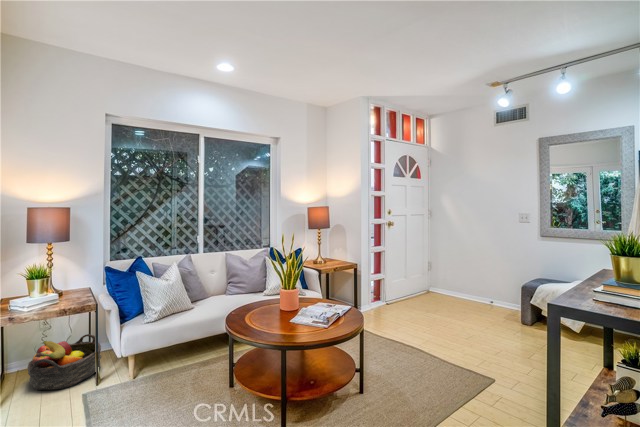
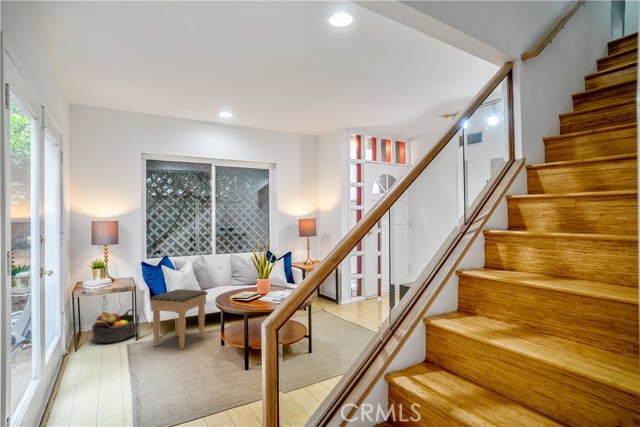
footstool: none [120,305,204,396] -> present [150,289,208,349]

